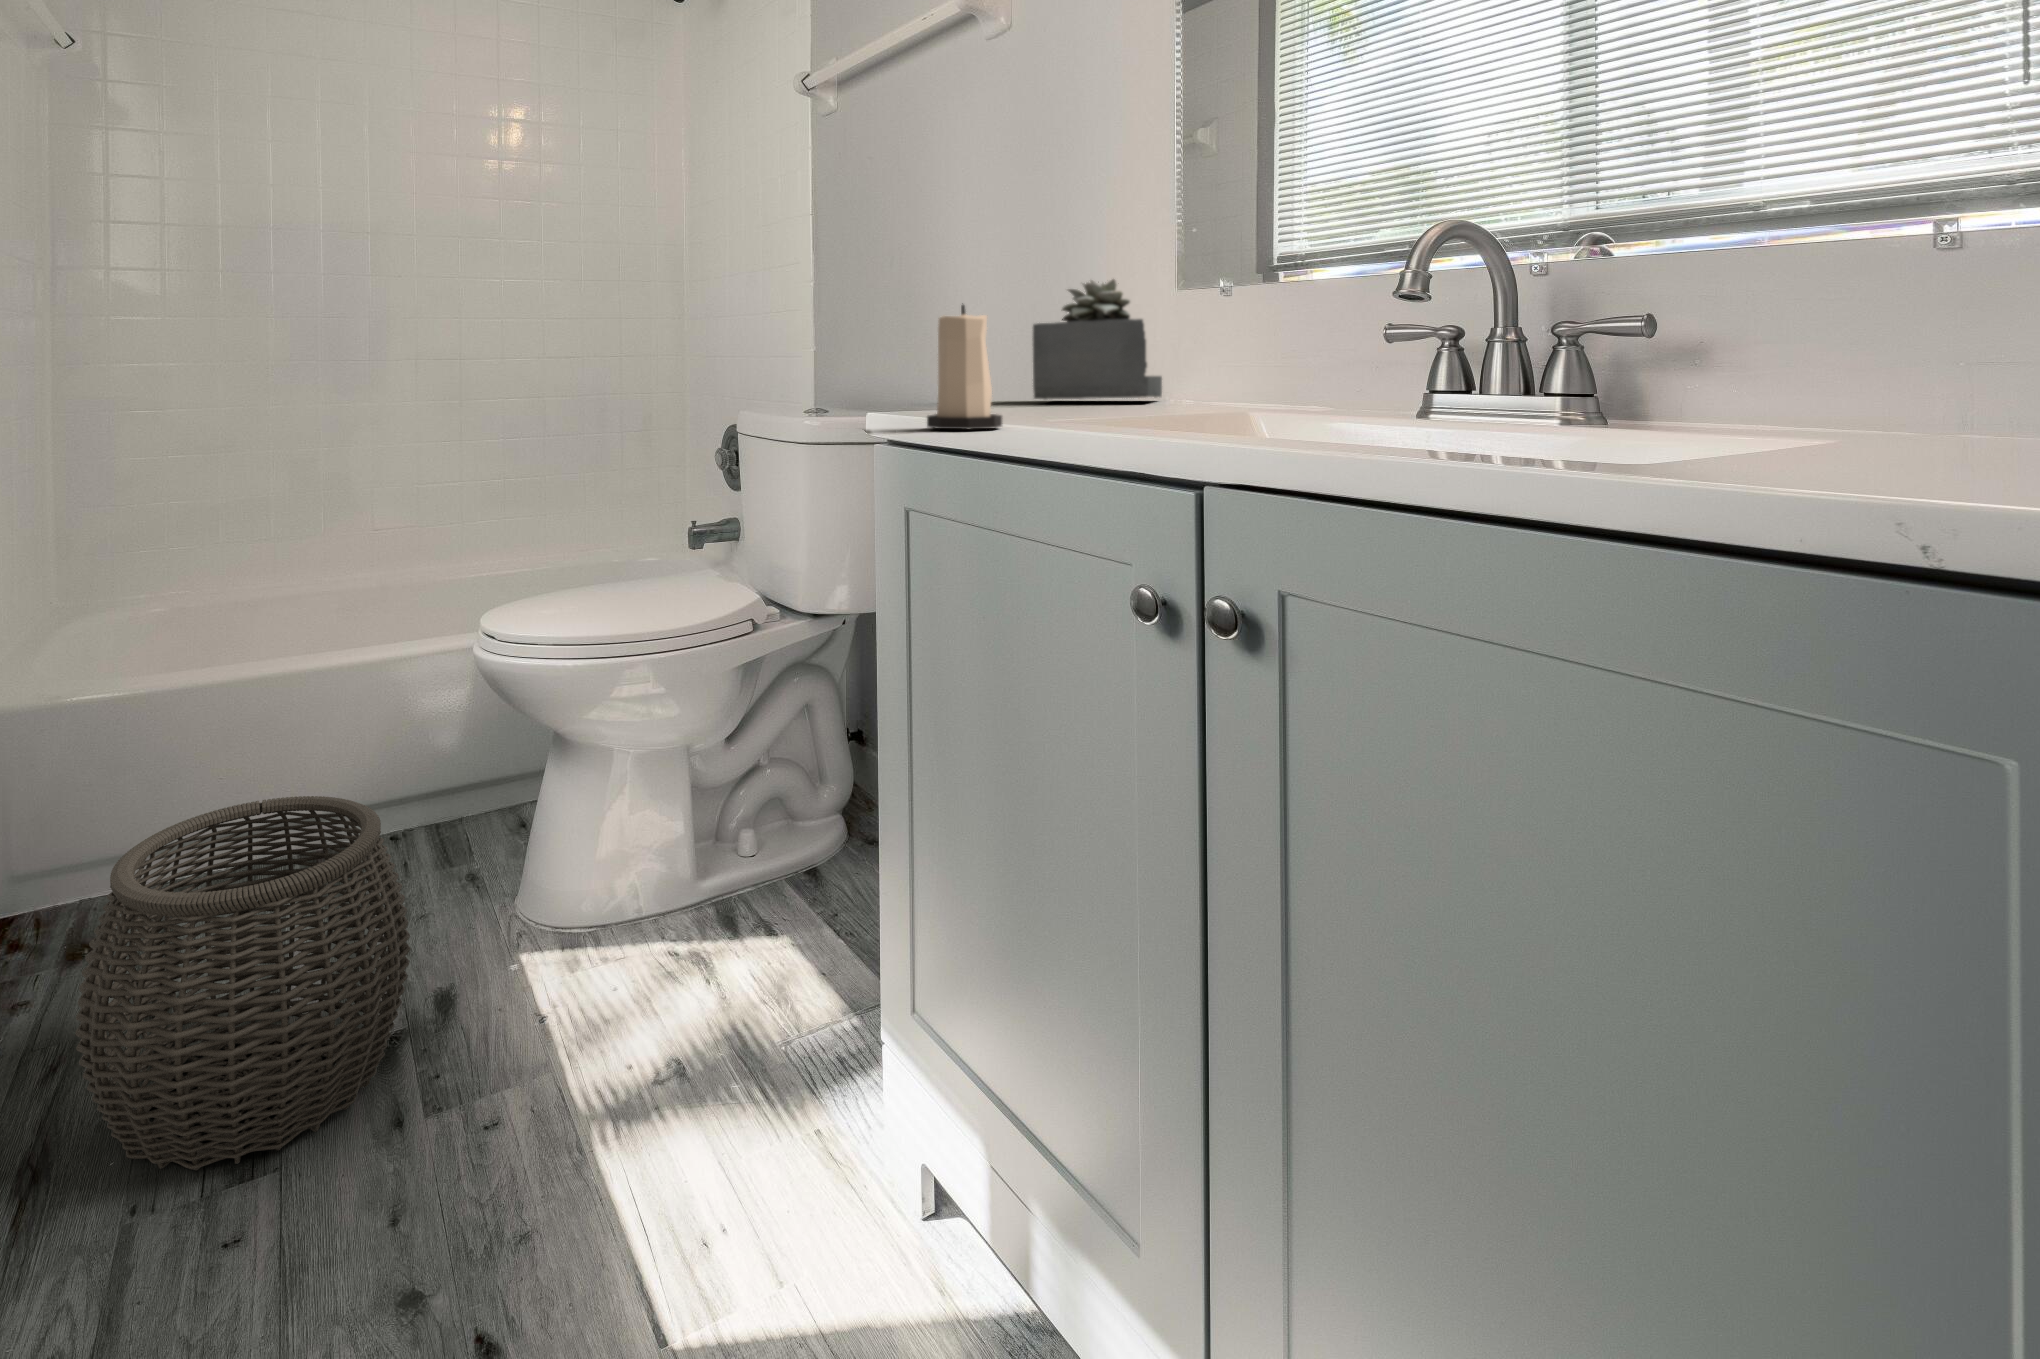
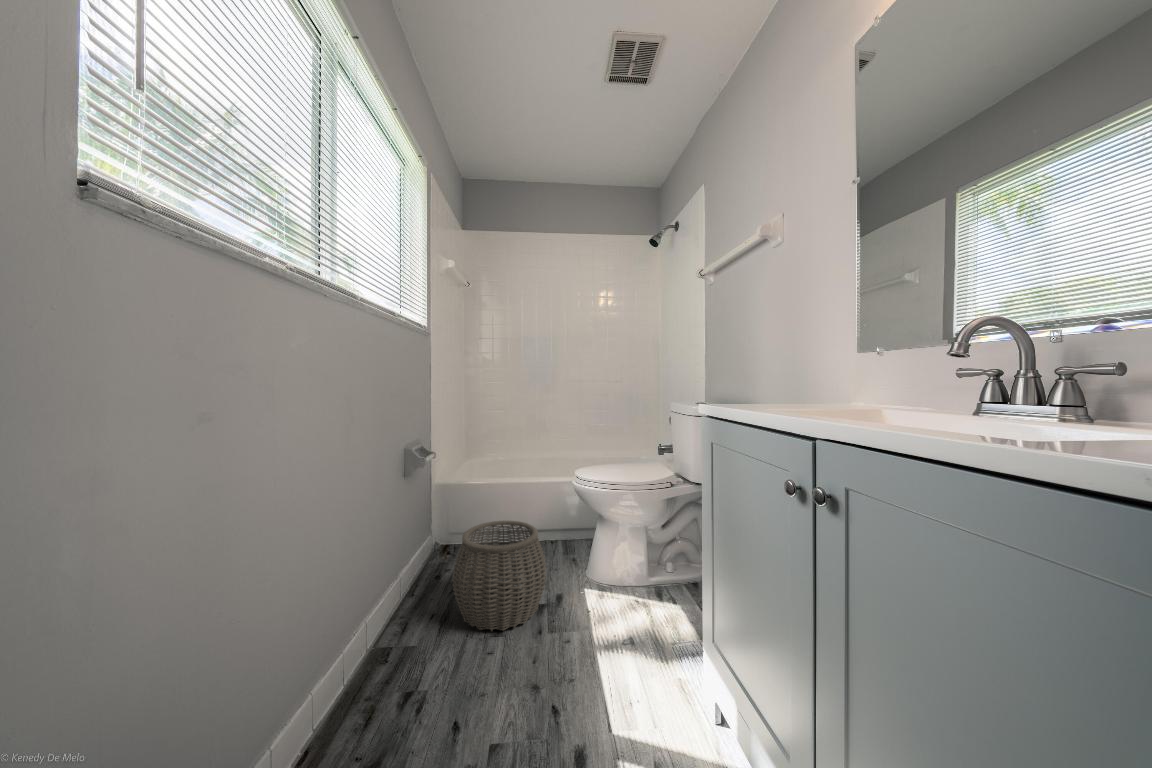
succulent plant: present [1033,279,1162,399] -> none [786,349,853,402]
candle: present [927,305,1002,429] -> none [715,361,748,411]

